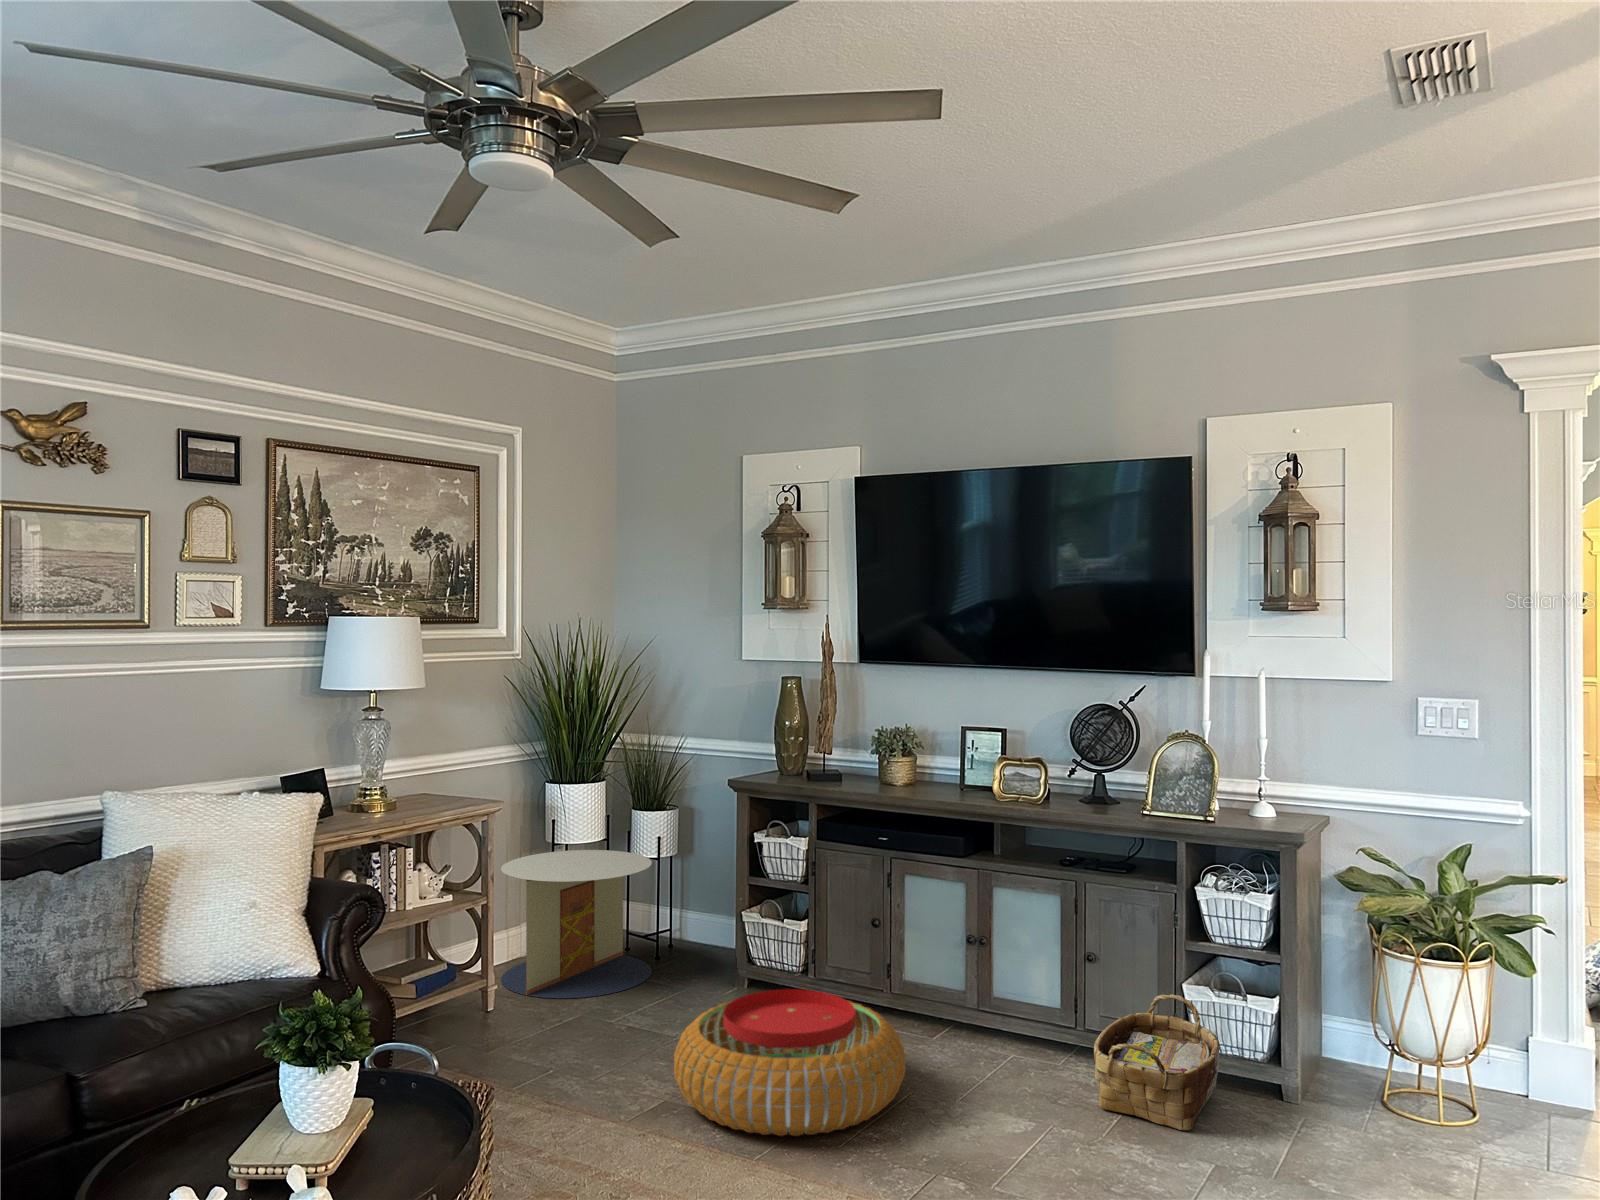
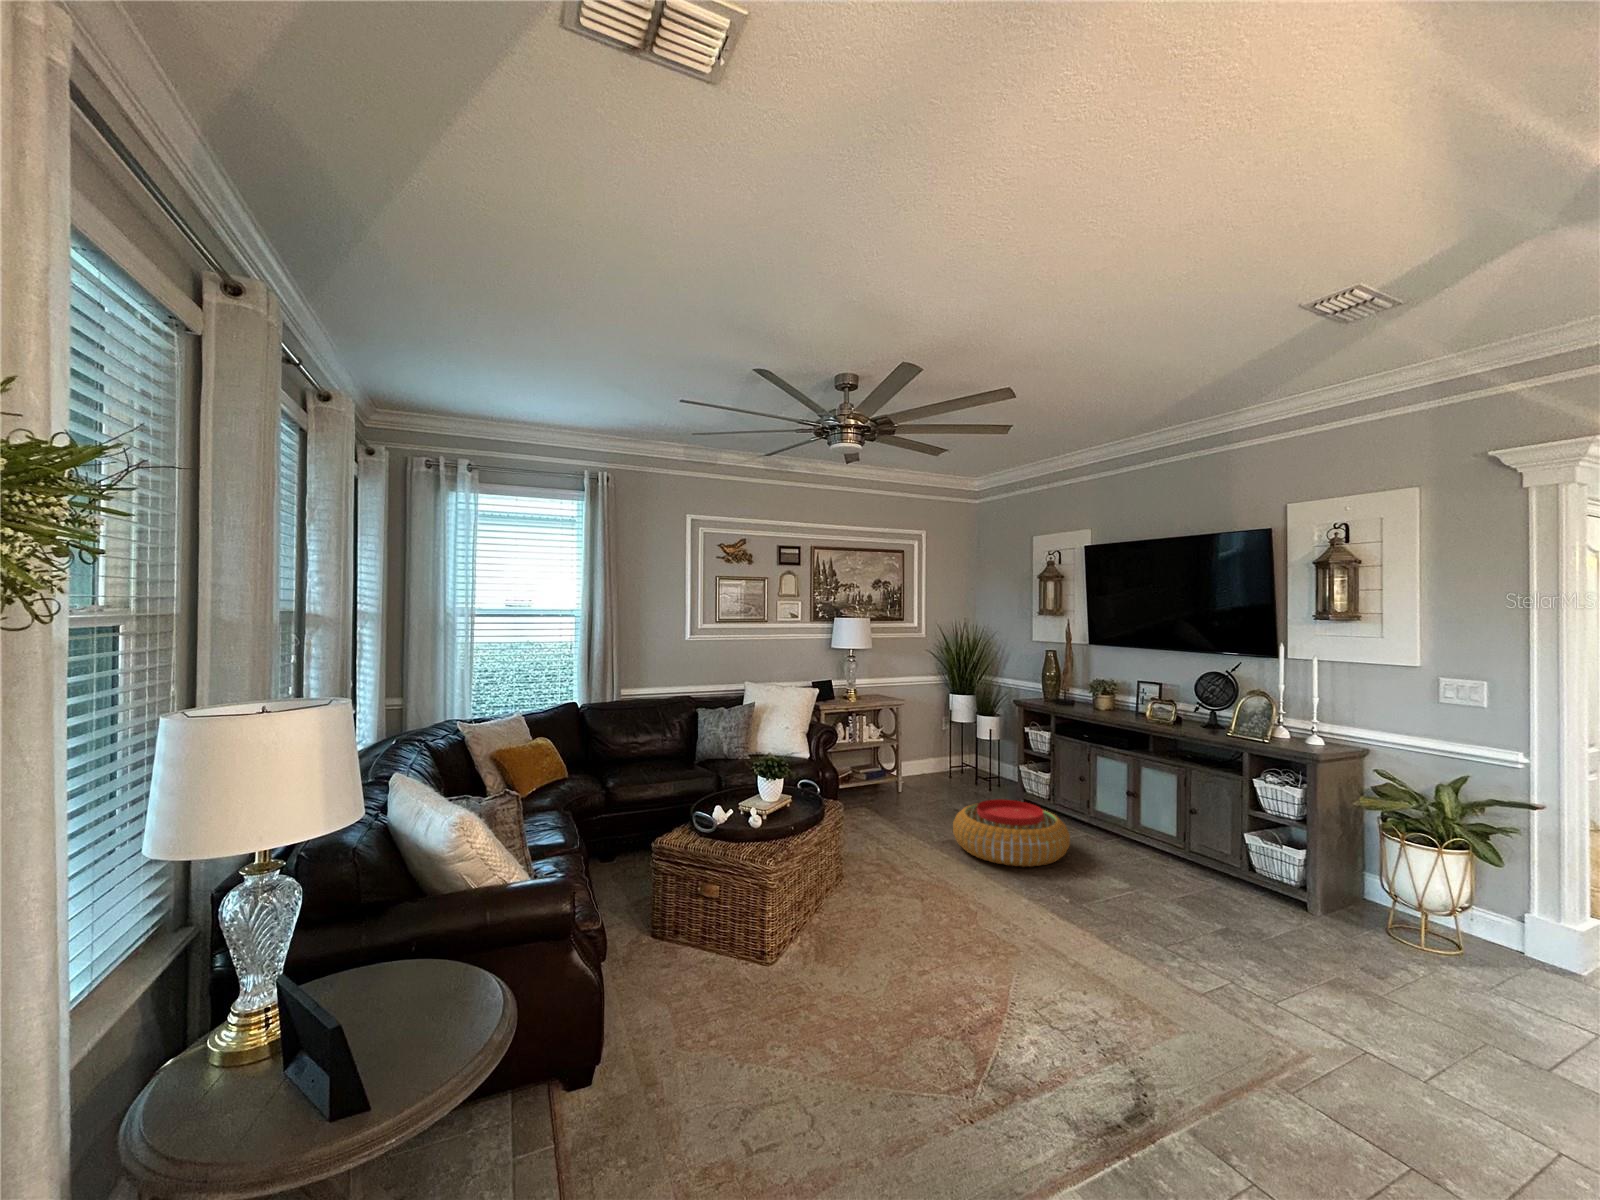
side table: present [501,850,652,998] -> none [912,728,983,796]
woven basket: present [1094,994,1219,1130] -> none [1171,838,1260,911]

